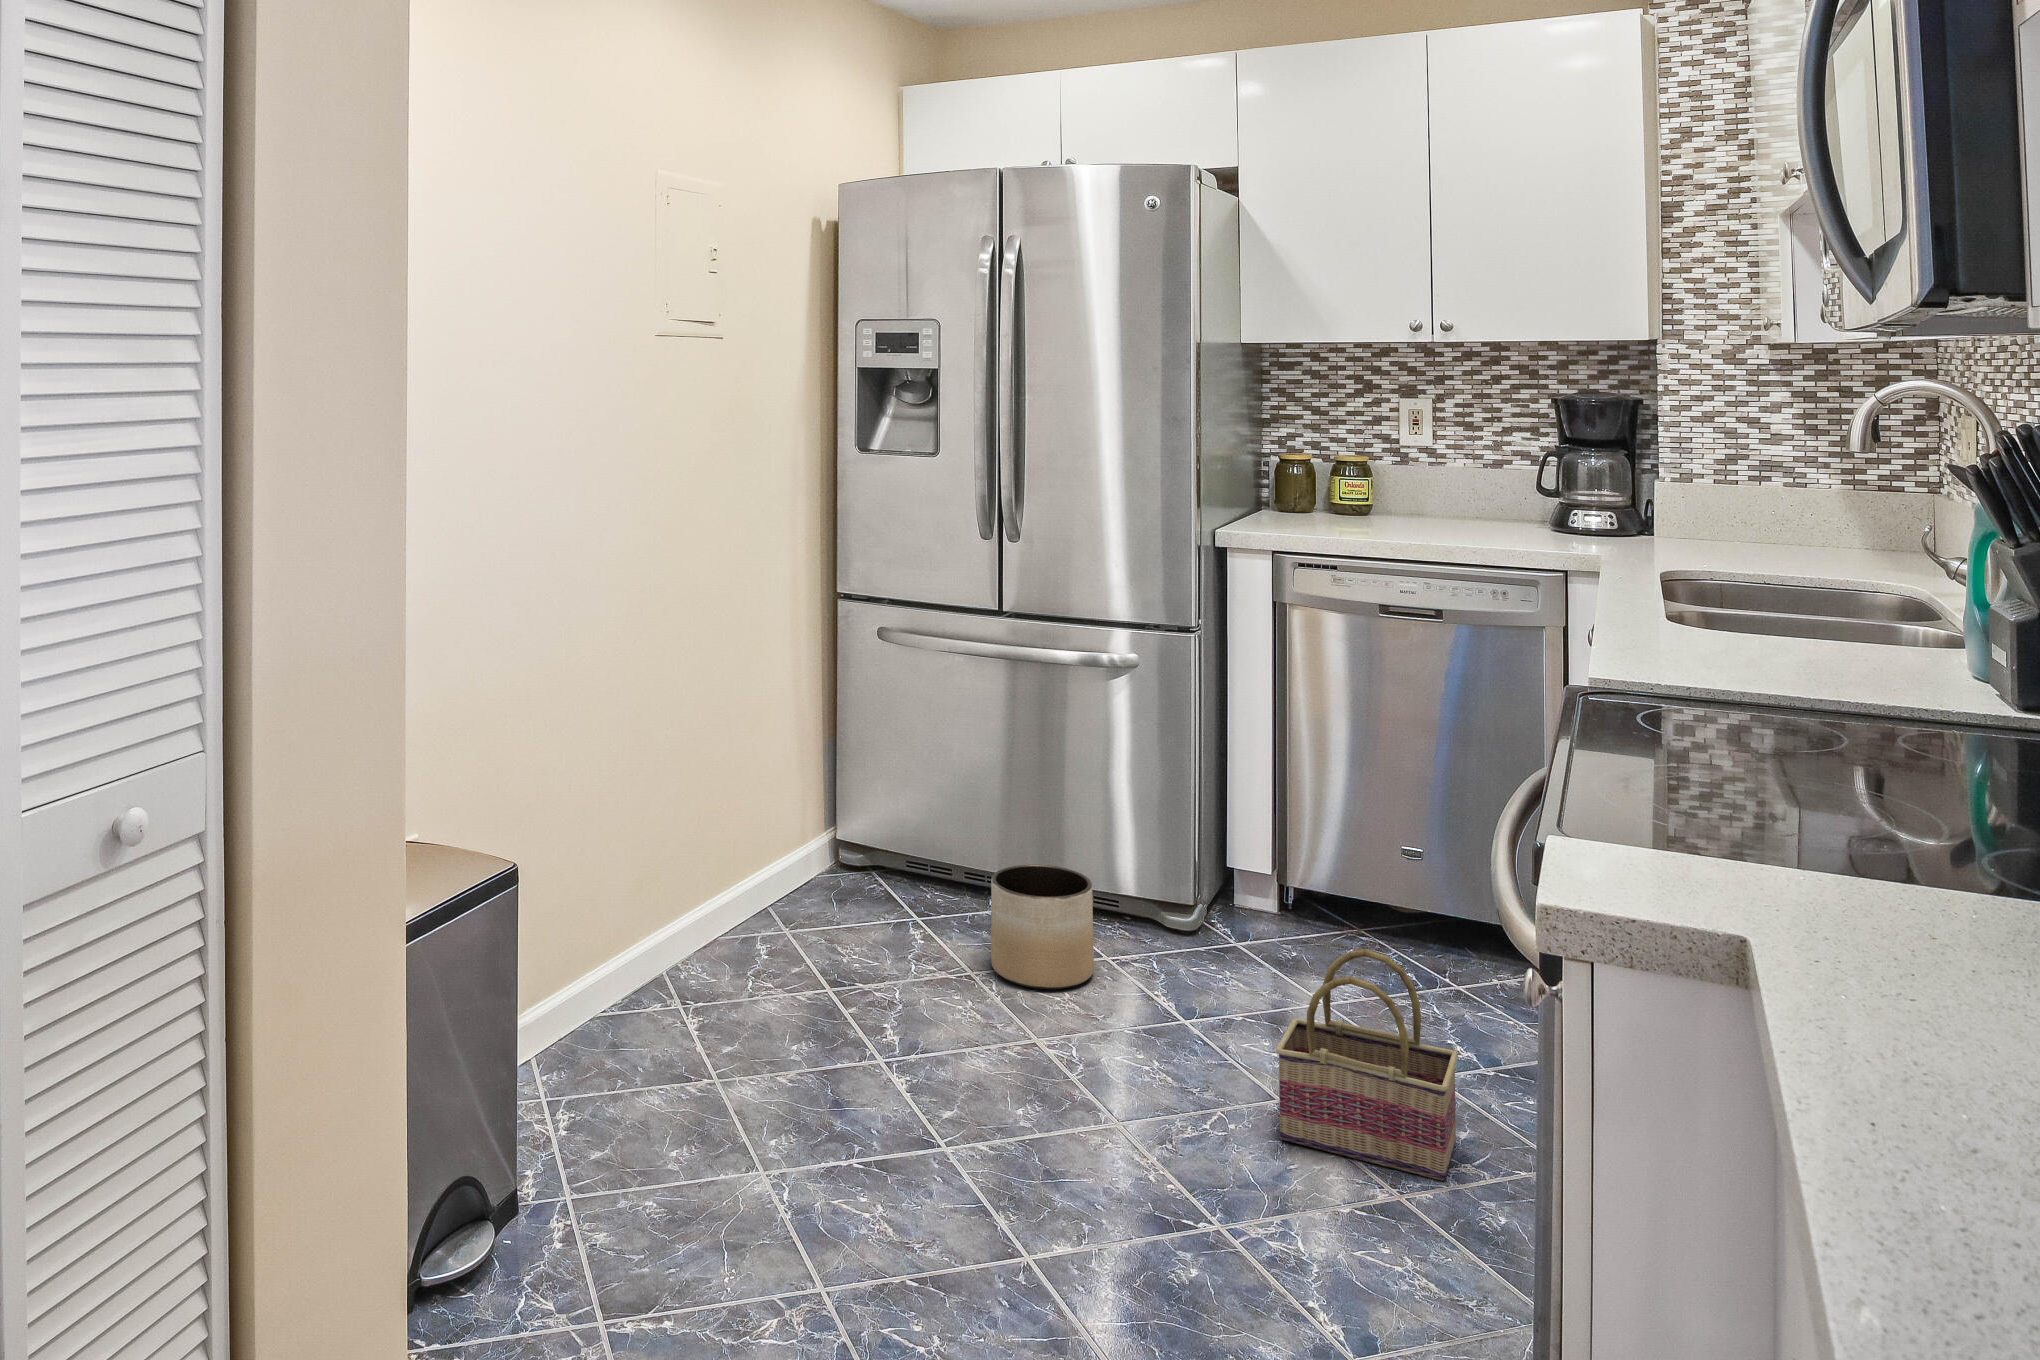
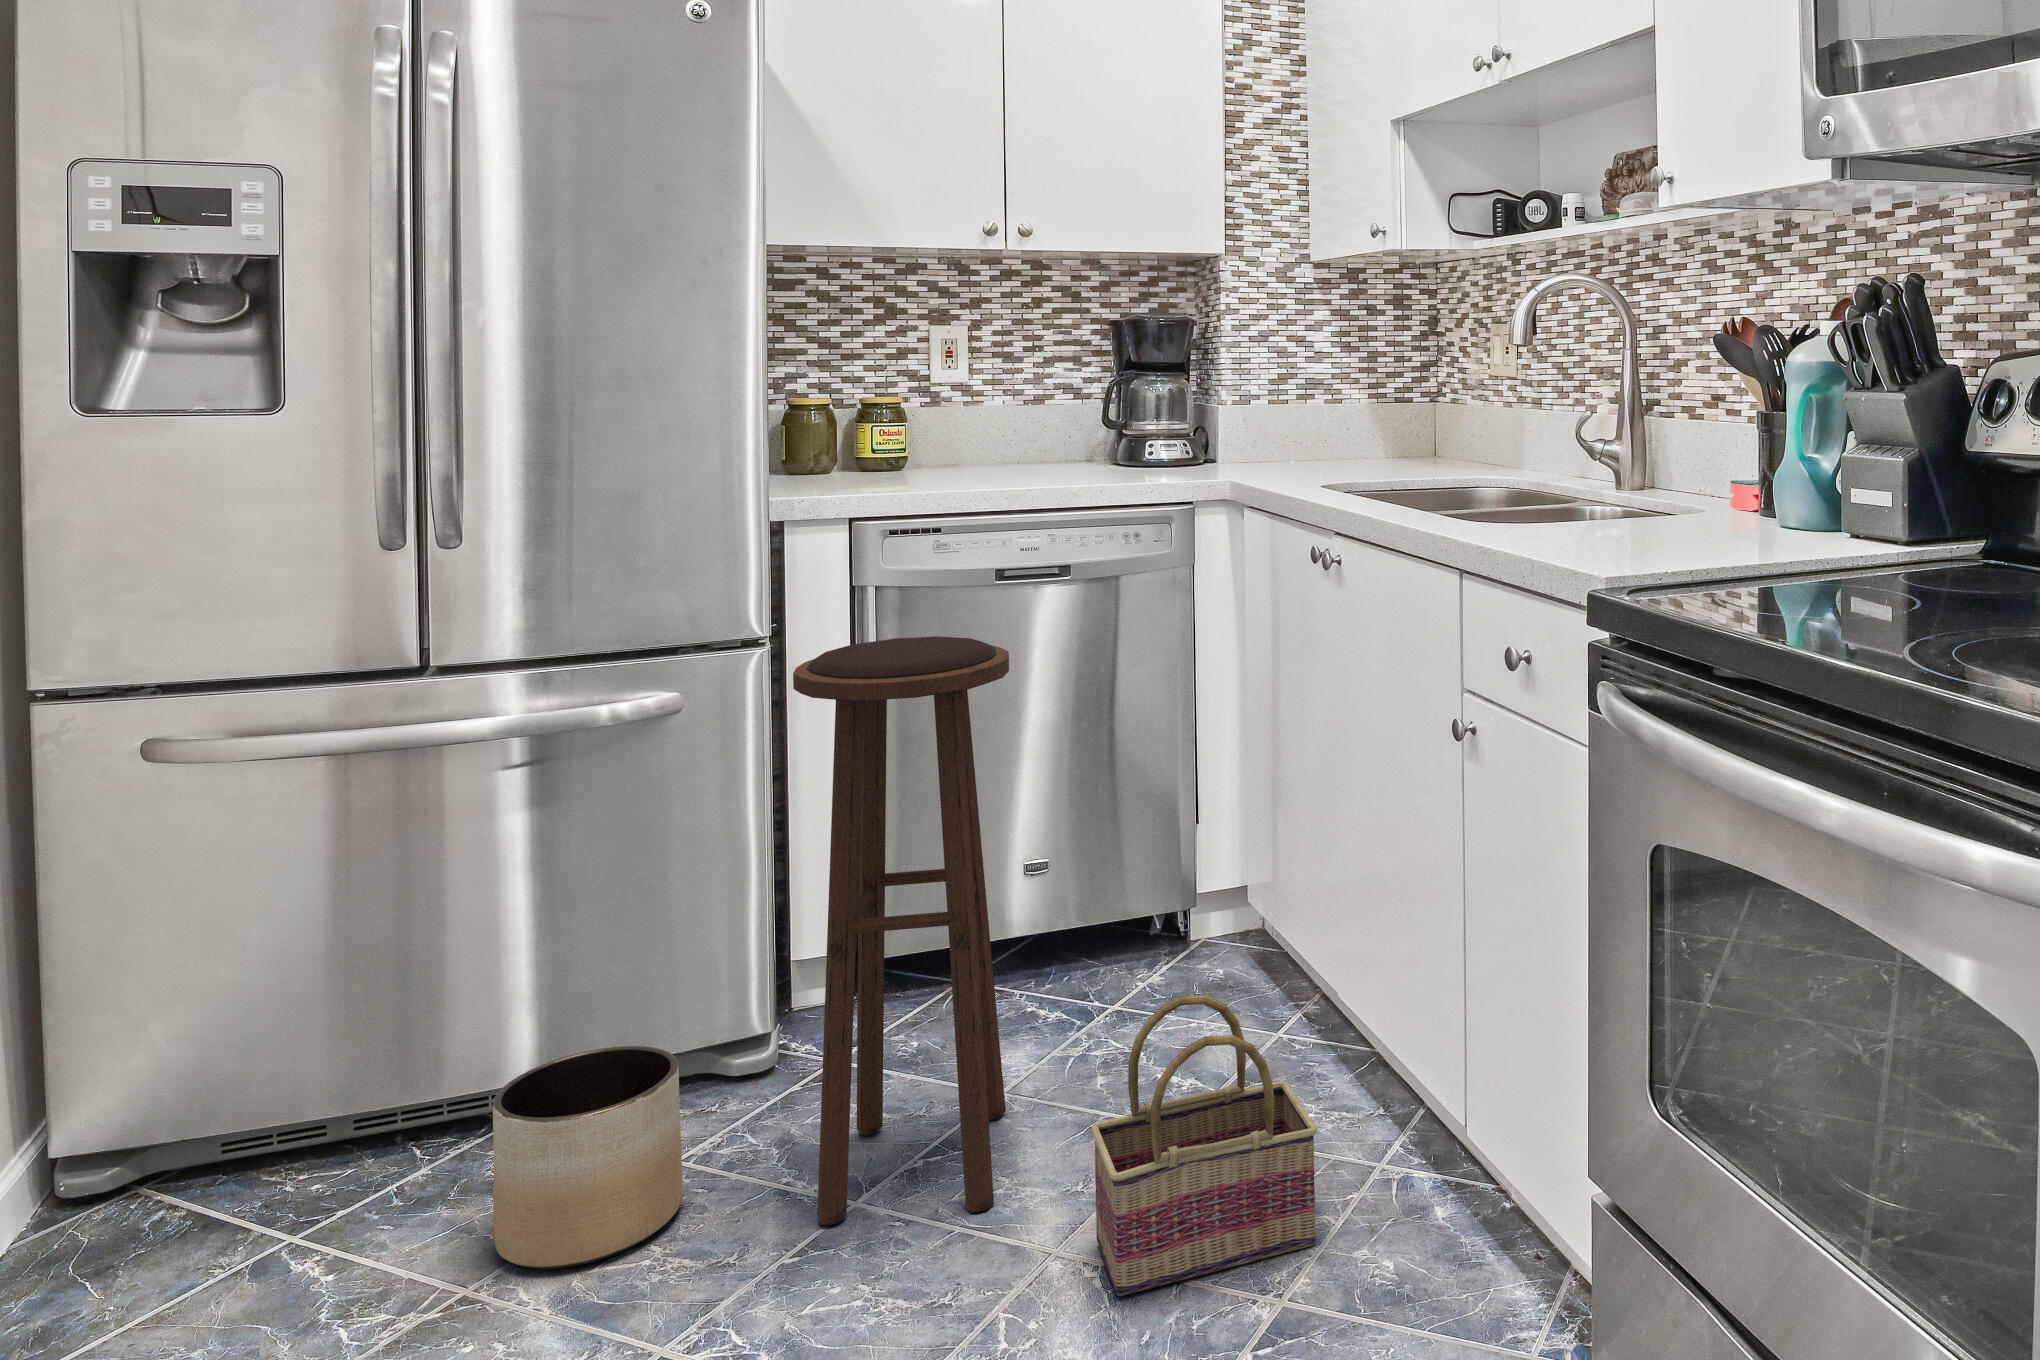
stool: none [1147,640,1310,1058] -> present [793,636,1009,1225]

